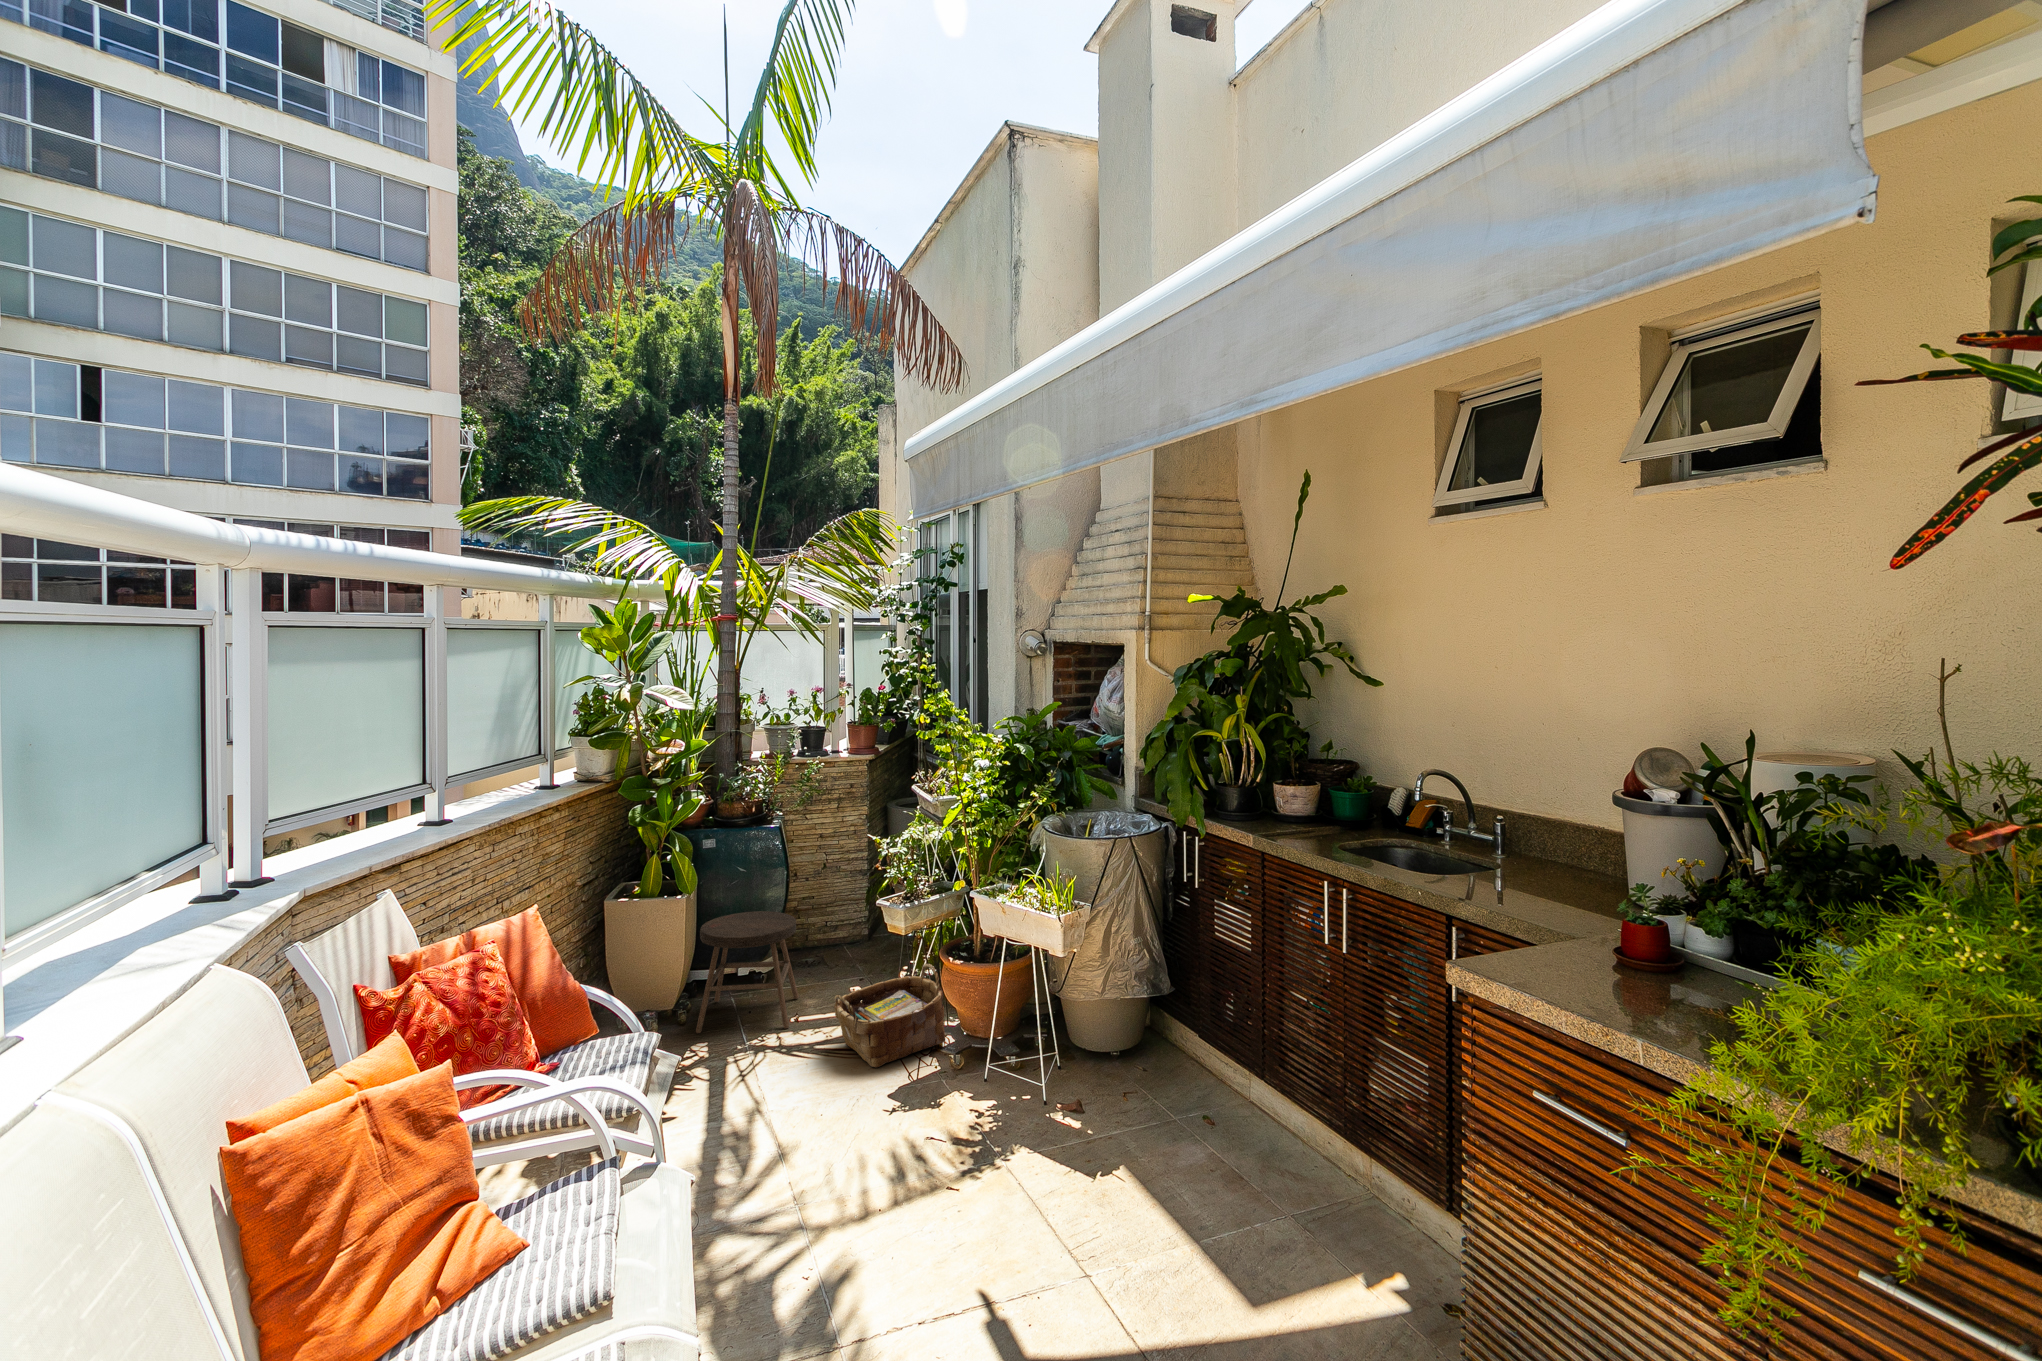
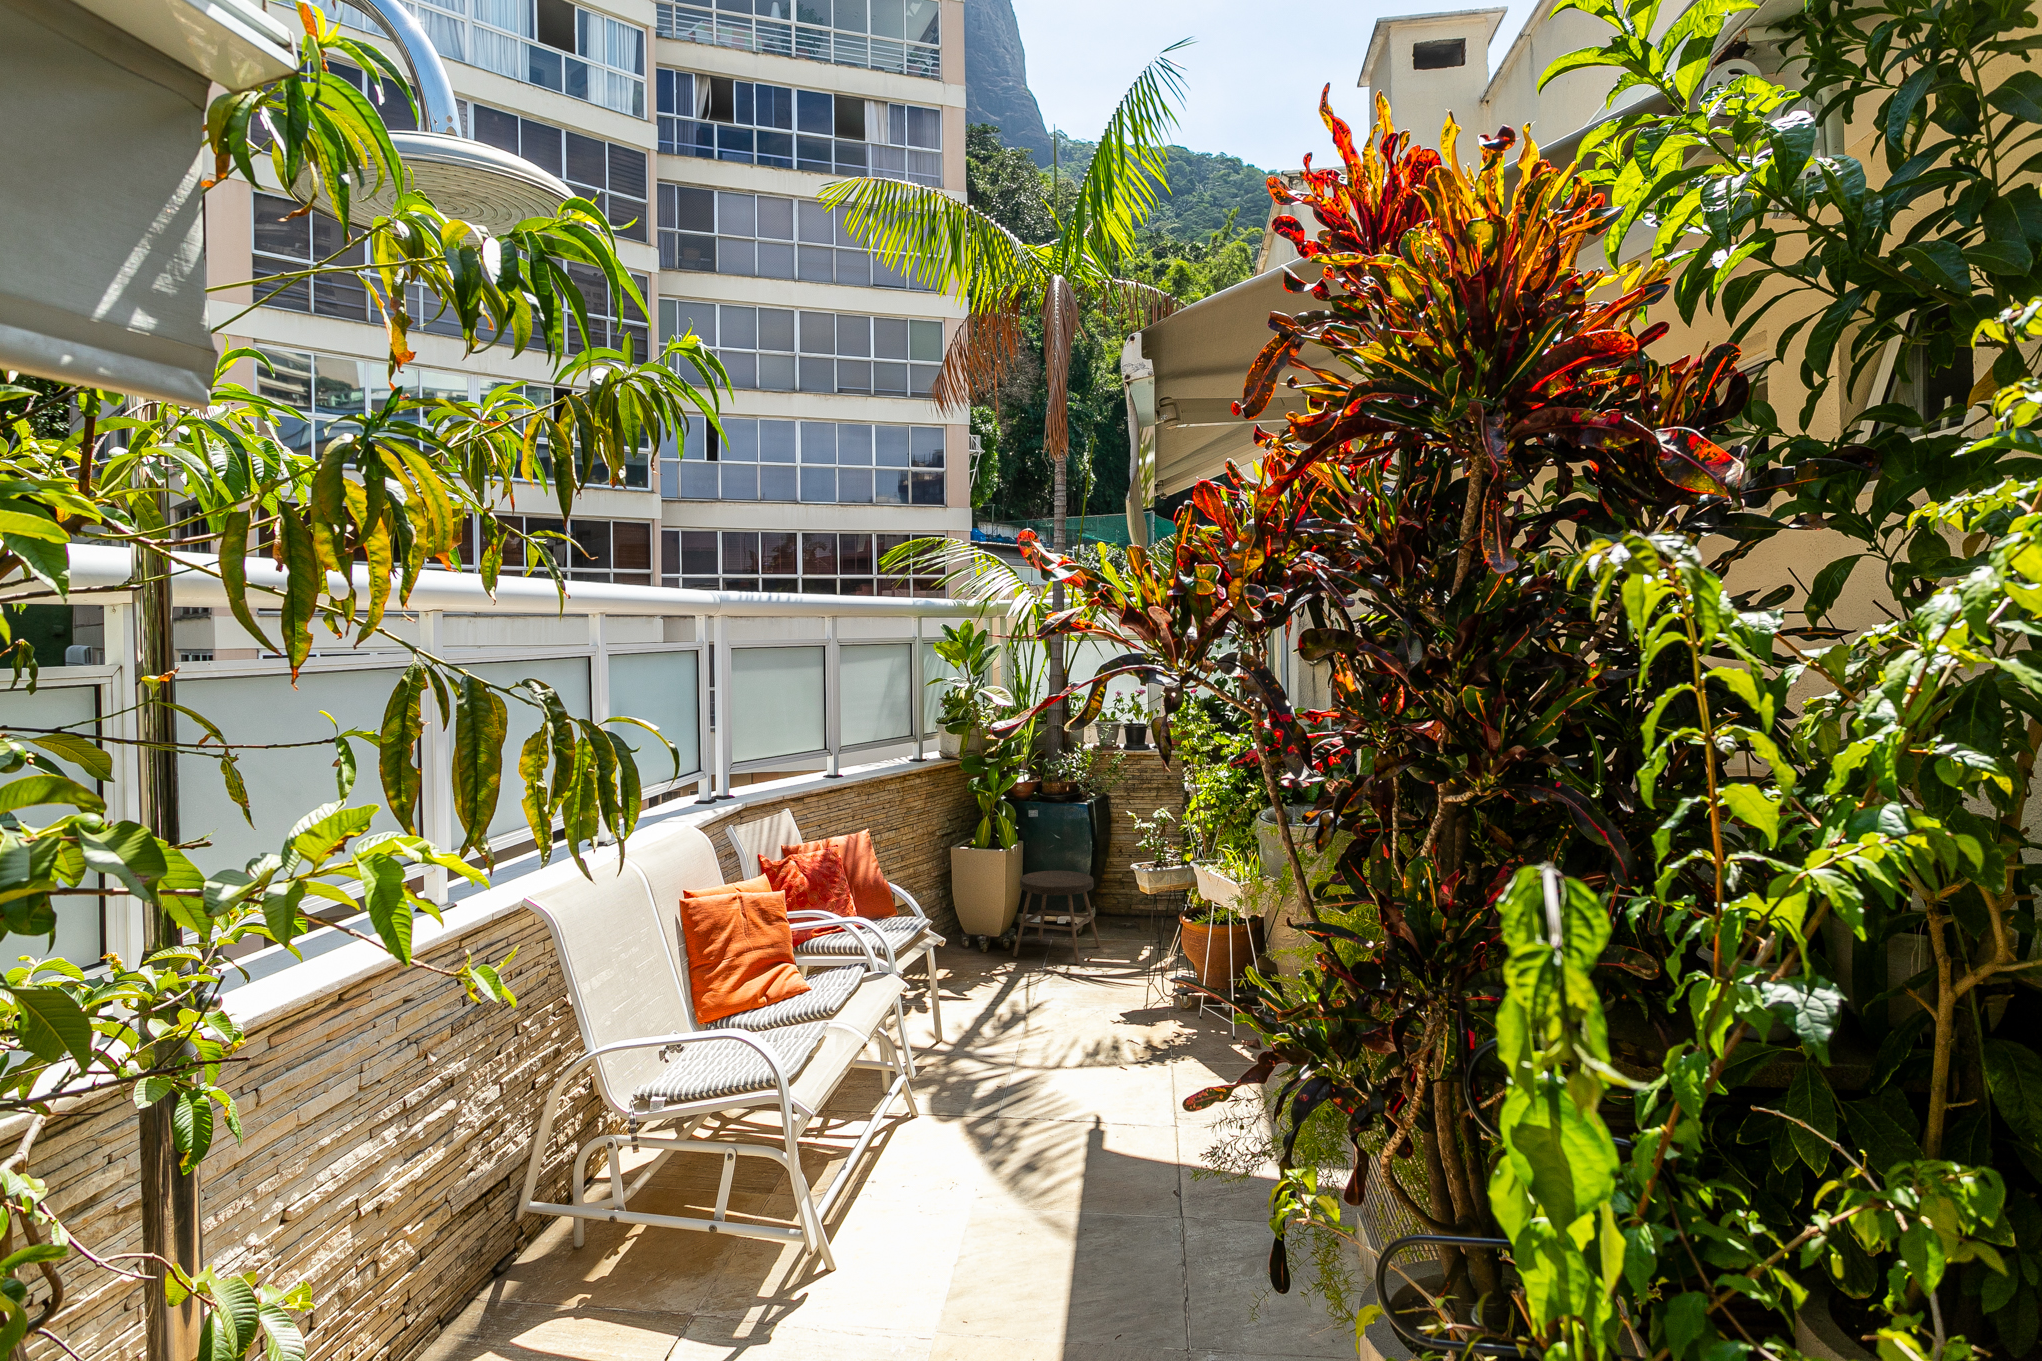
woven basket: present [834,964,945,1067] -> none [1097,926,1187,998]

